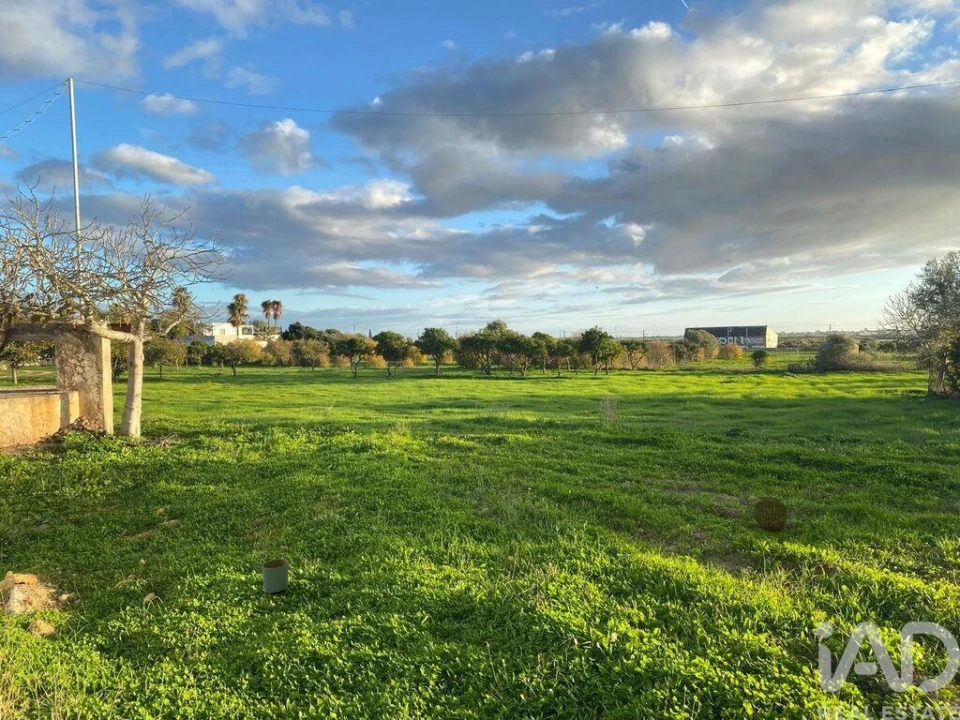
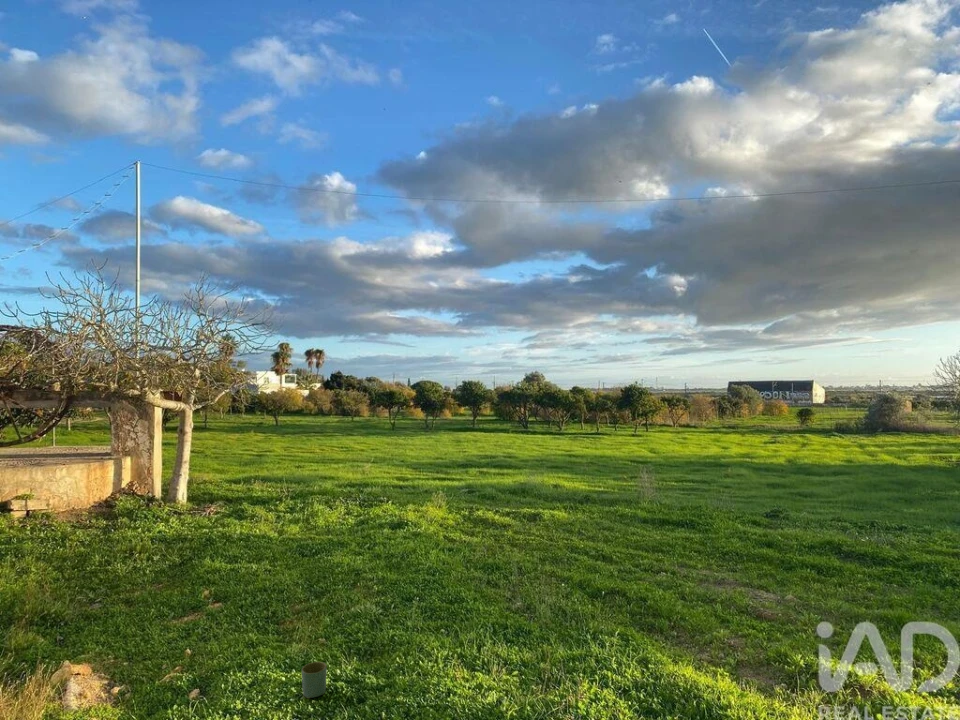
woven basket: present [754,497,787,531] -> none [792,603,826,640]

